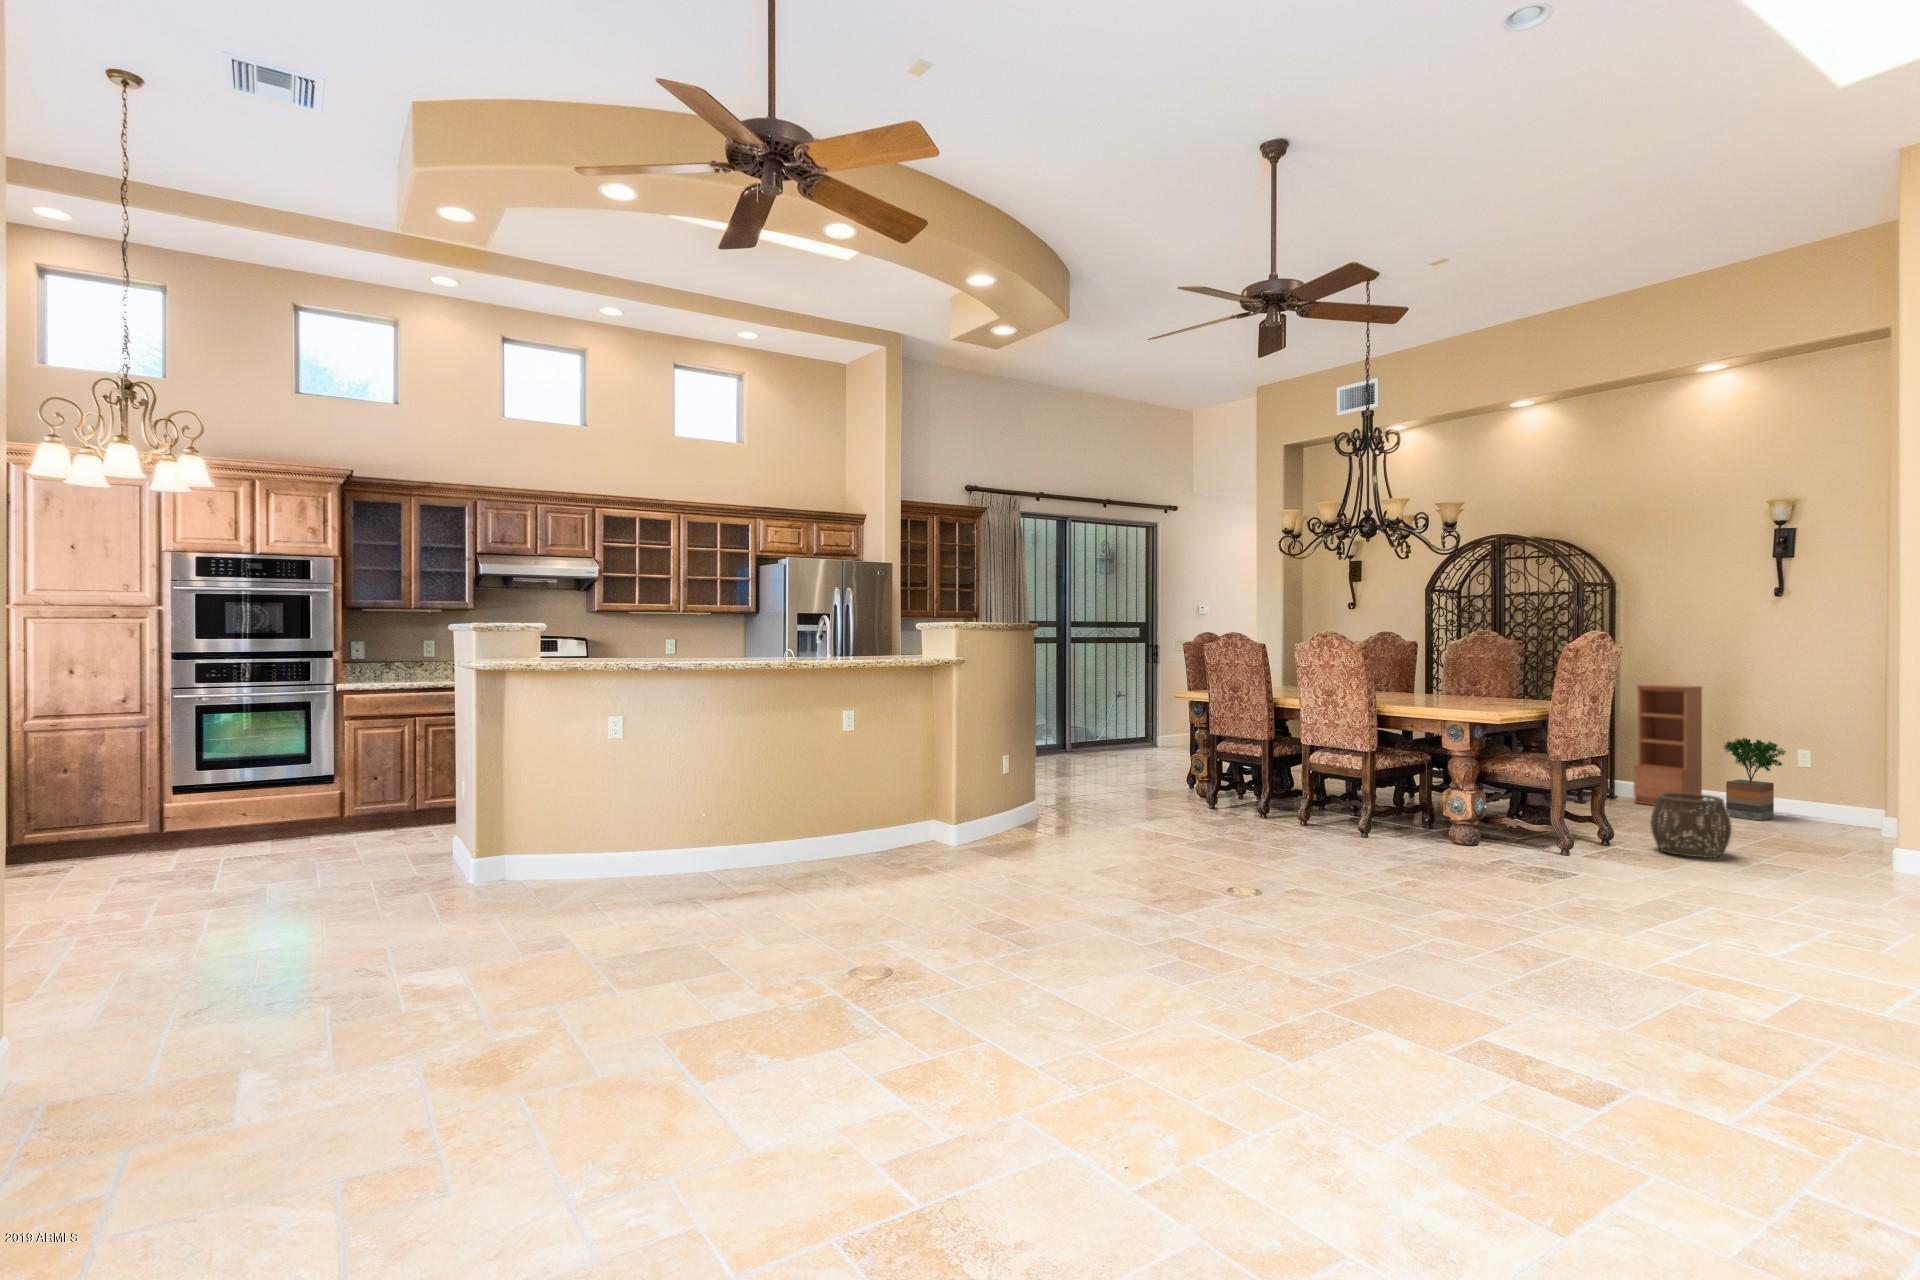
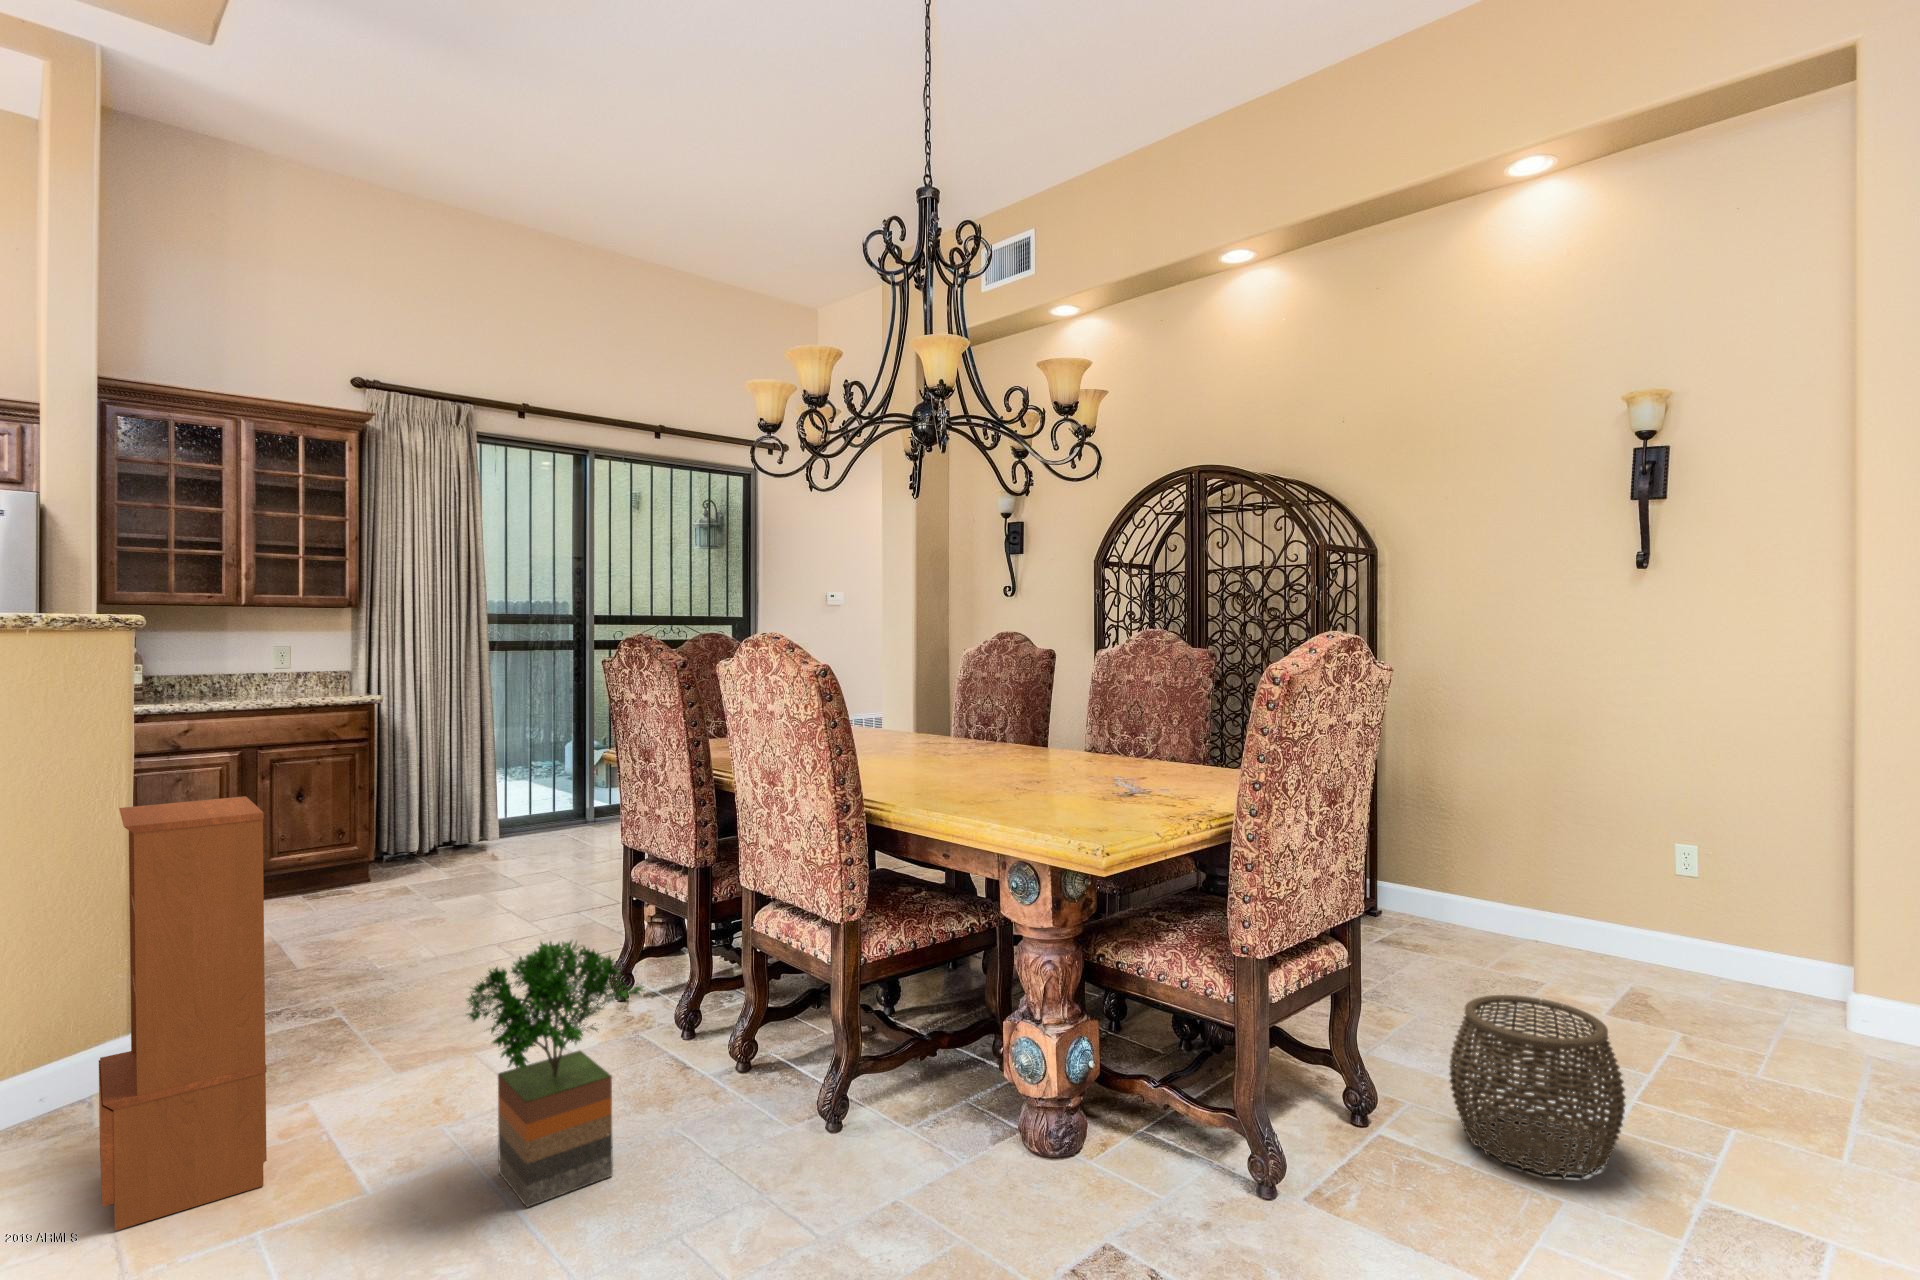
bookcase: present [1634,685,1702,805] -> present [99,796,267,1231]
potted tree: present [1723,738,1786,821] -> present [466,941,645,1207]

